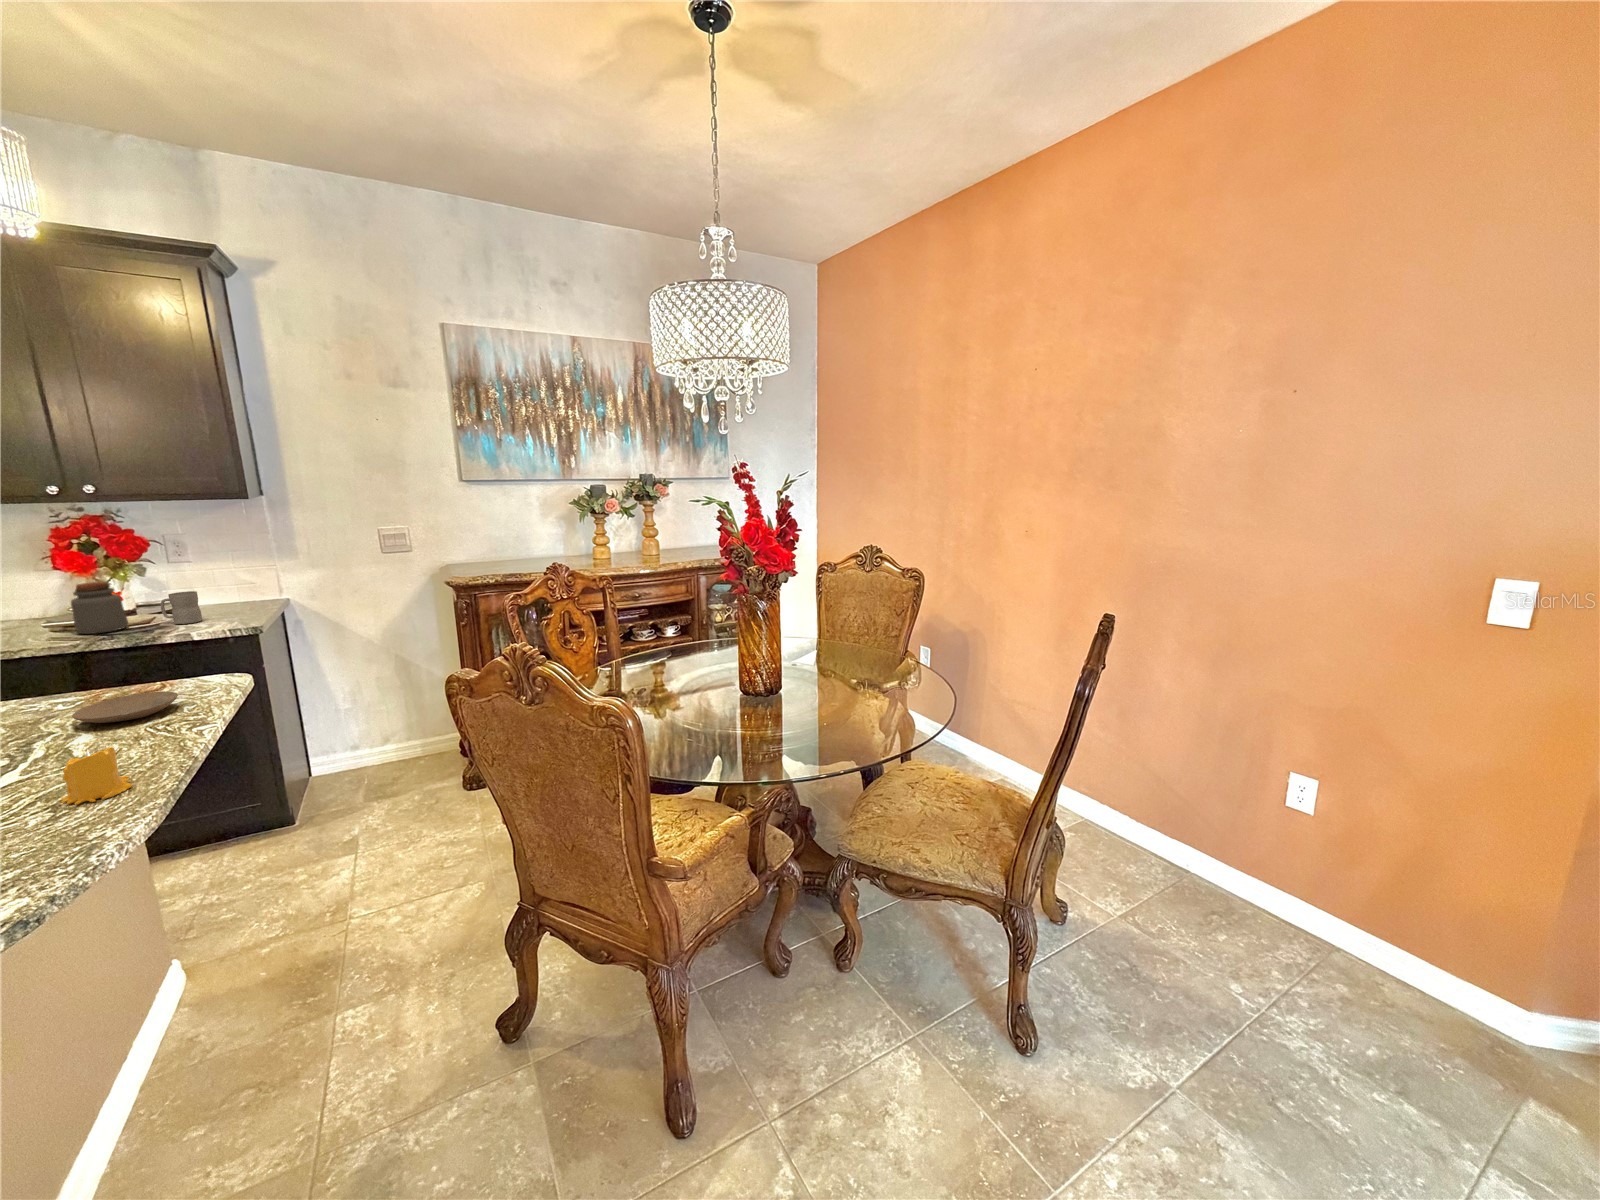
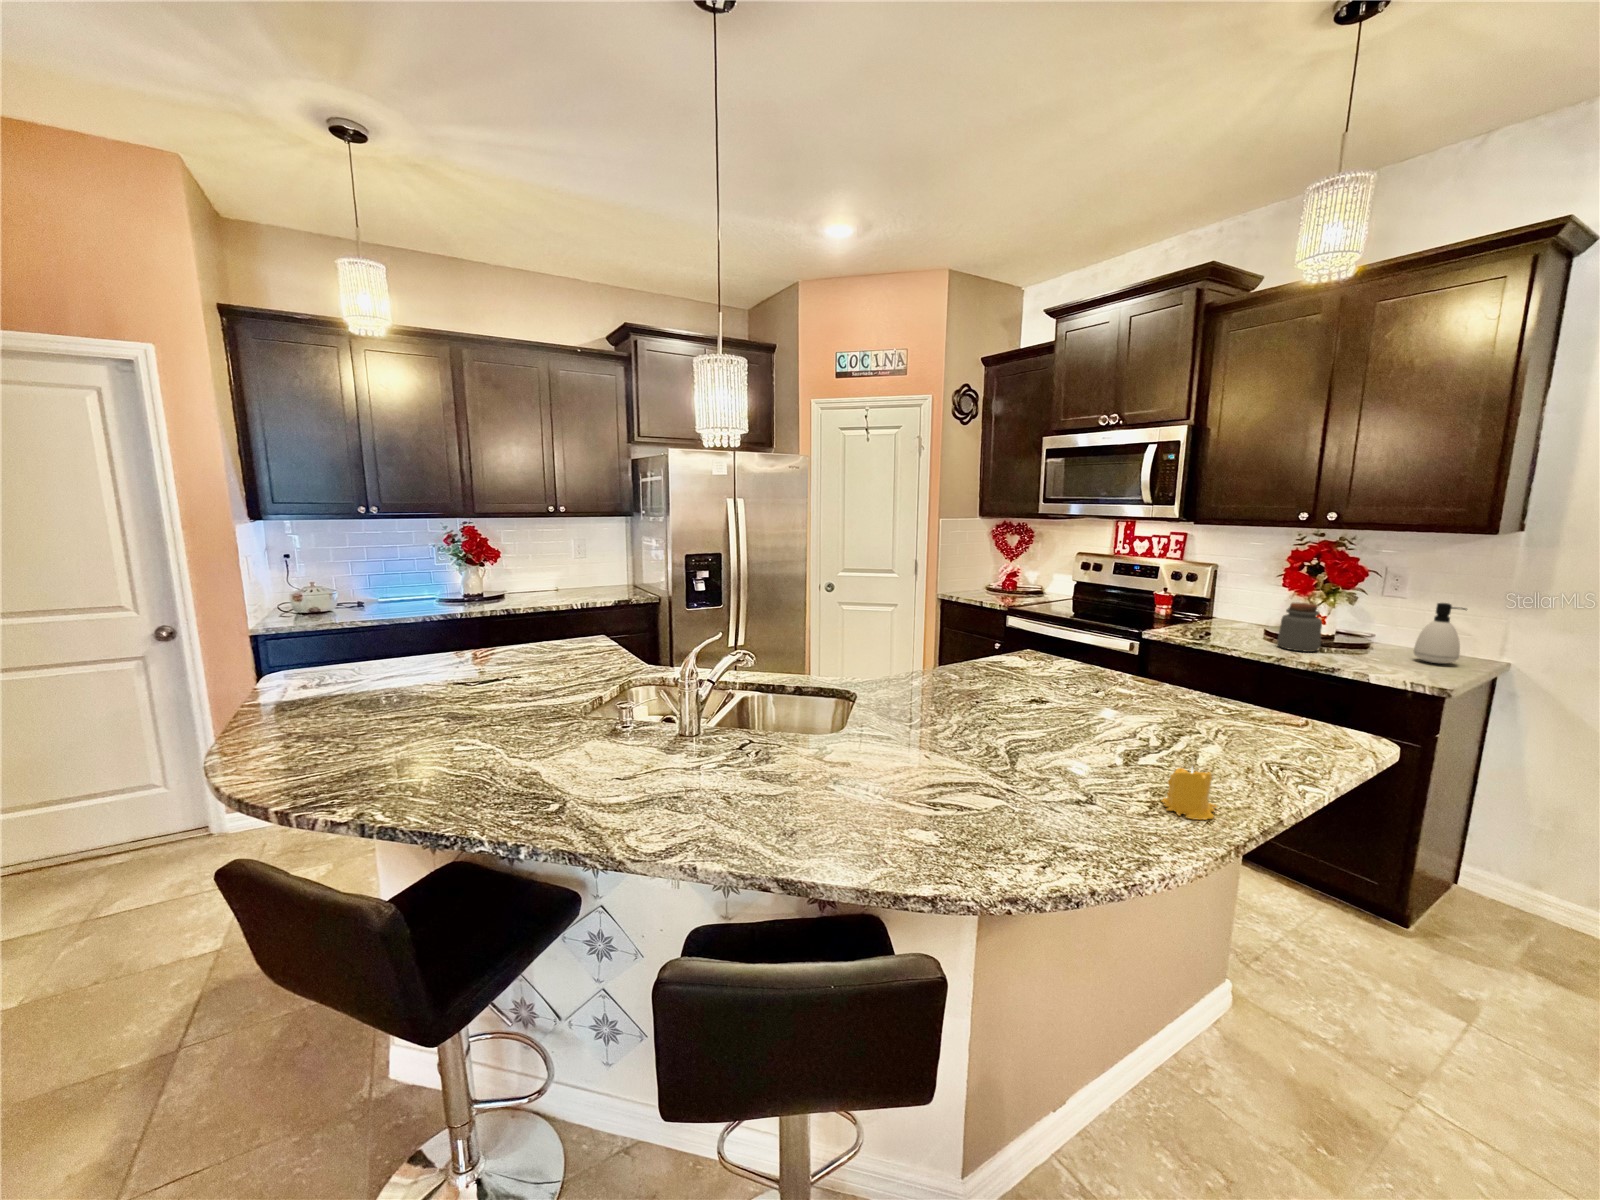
soap dispenser: none [216,559,254,611] -> present [1414,603,1466,663]
mug: present [161,591,202,624] -> none [1353,629,1395,664]
plate: present [72,691,178,723] -> none [1217,719,1309,750]

